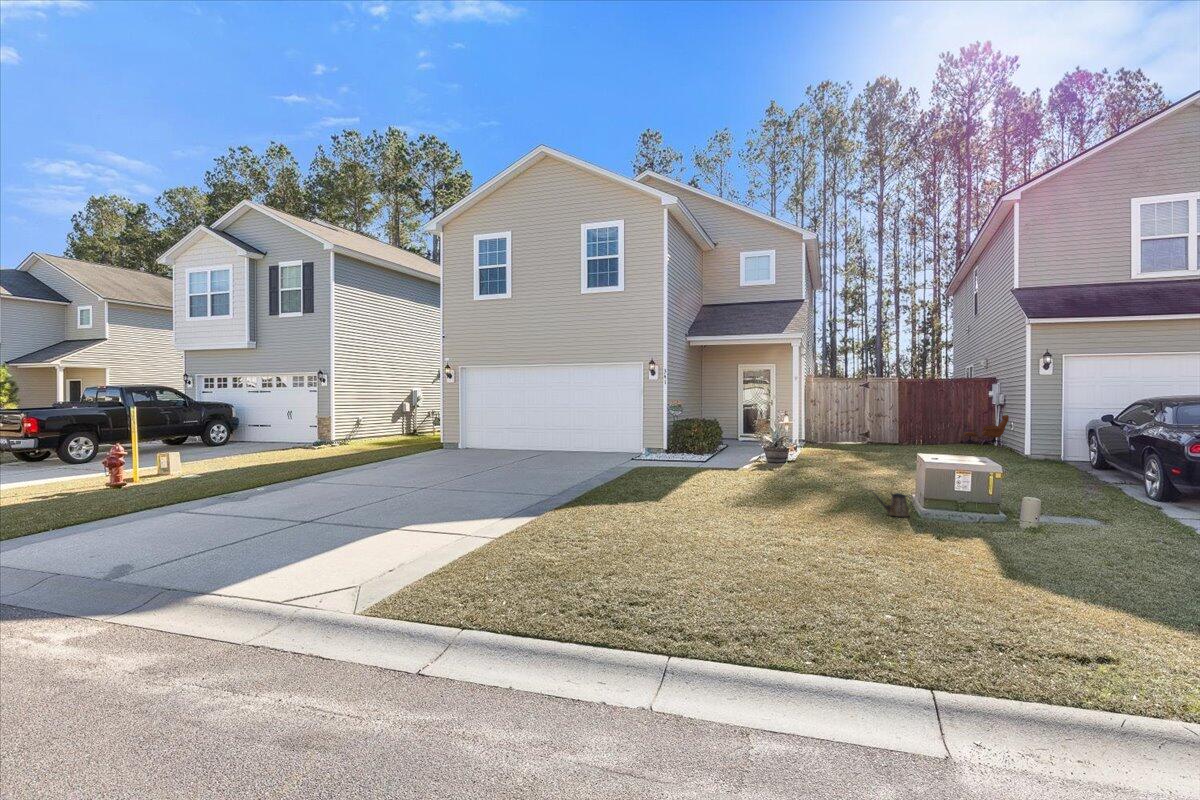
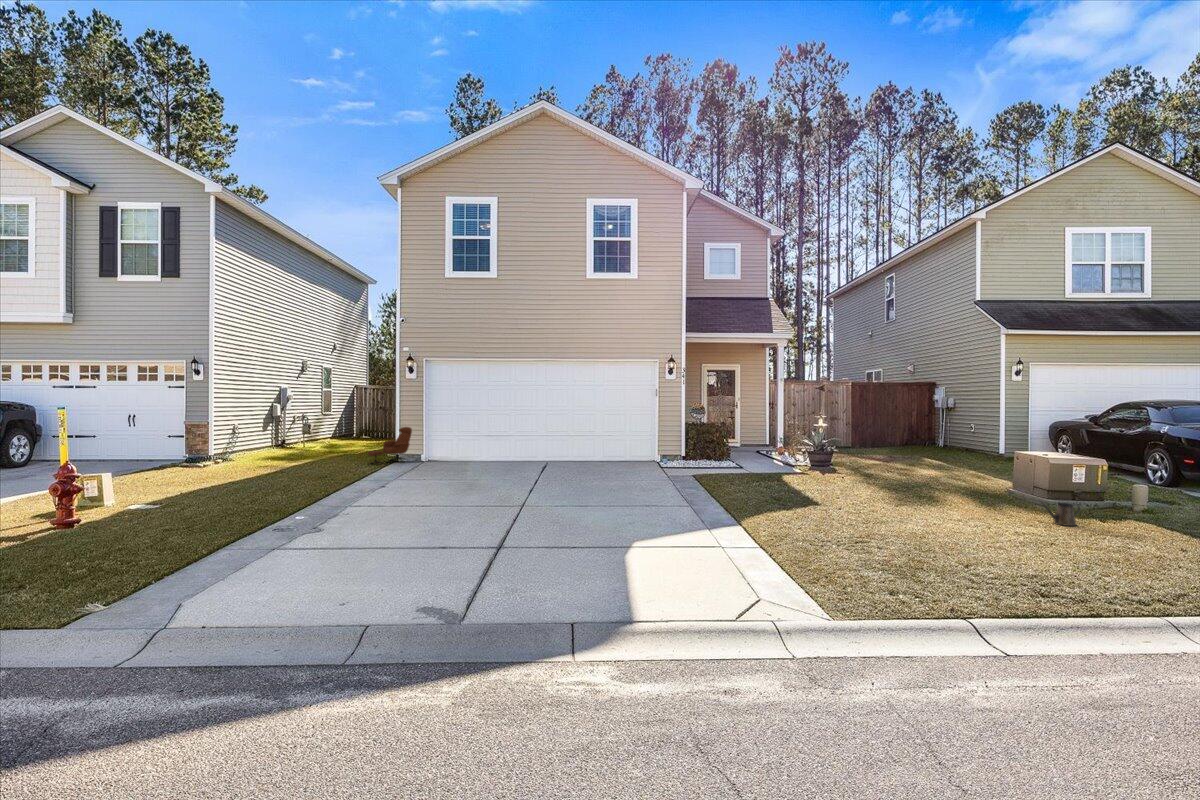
lounge chair: present [964,415,1009,444] -> present [368,427,412,464]

